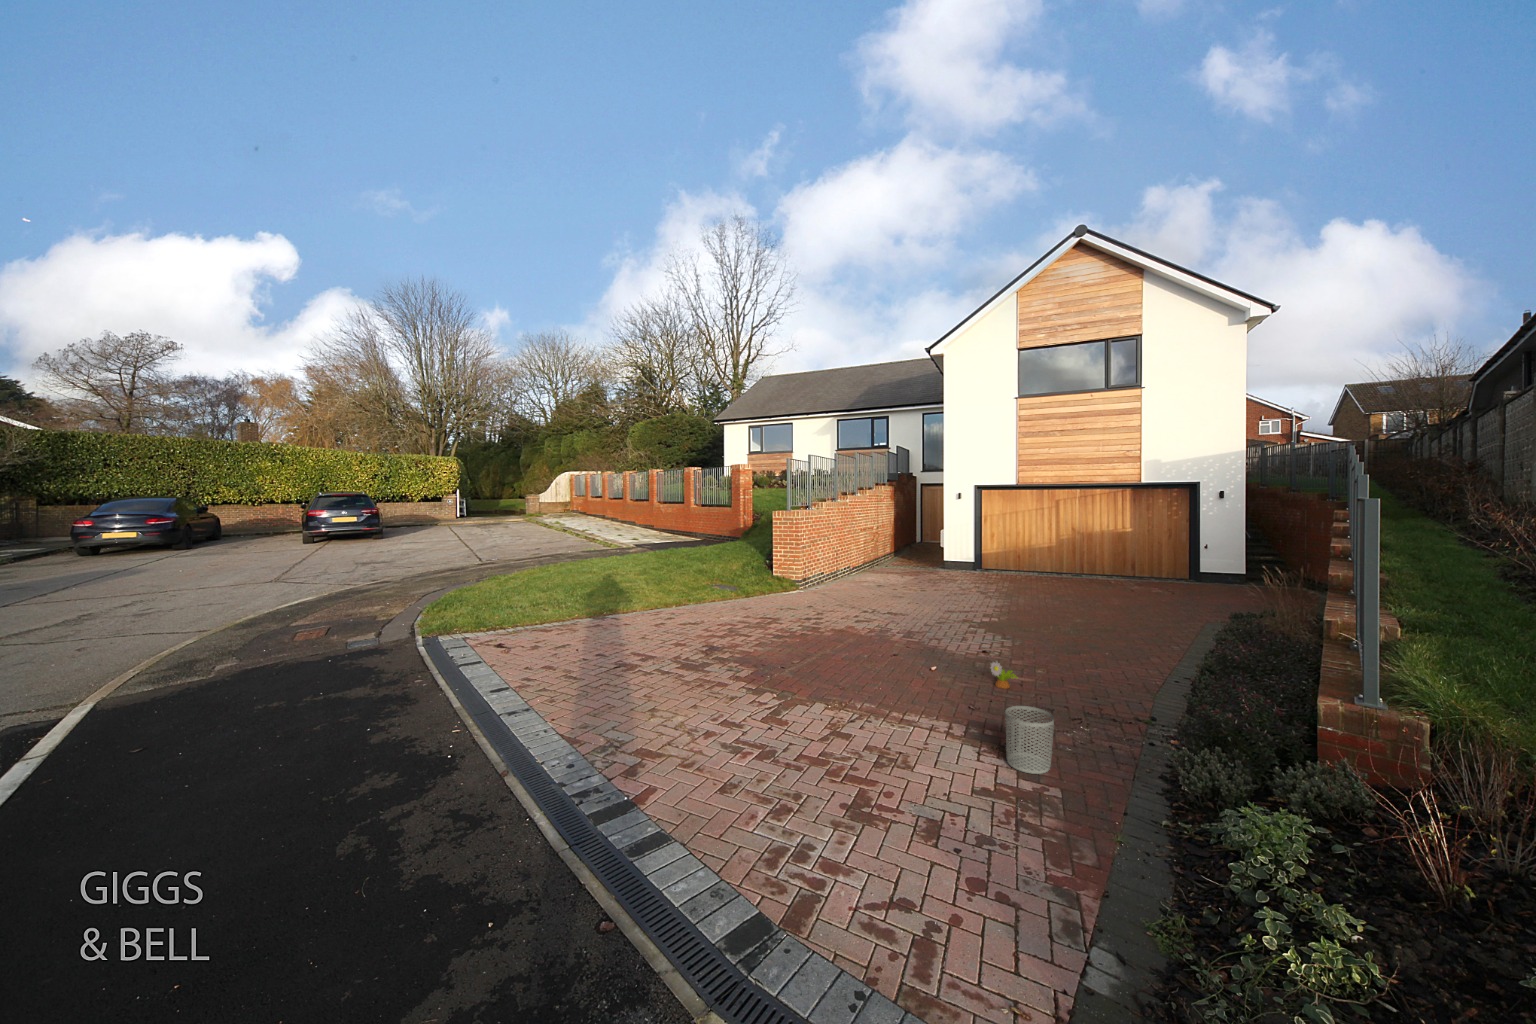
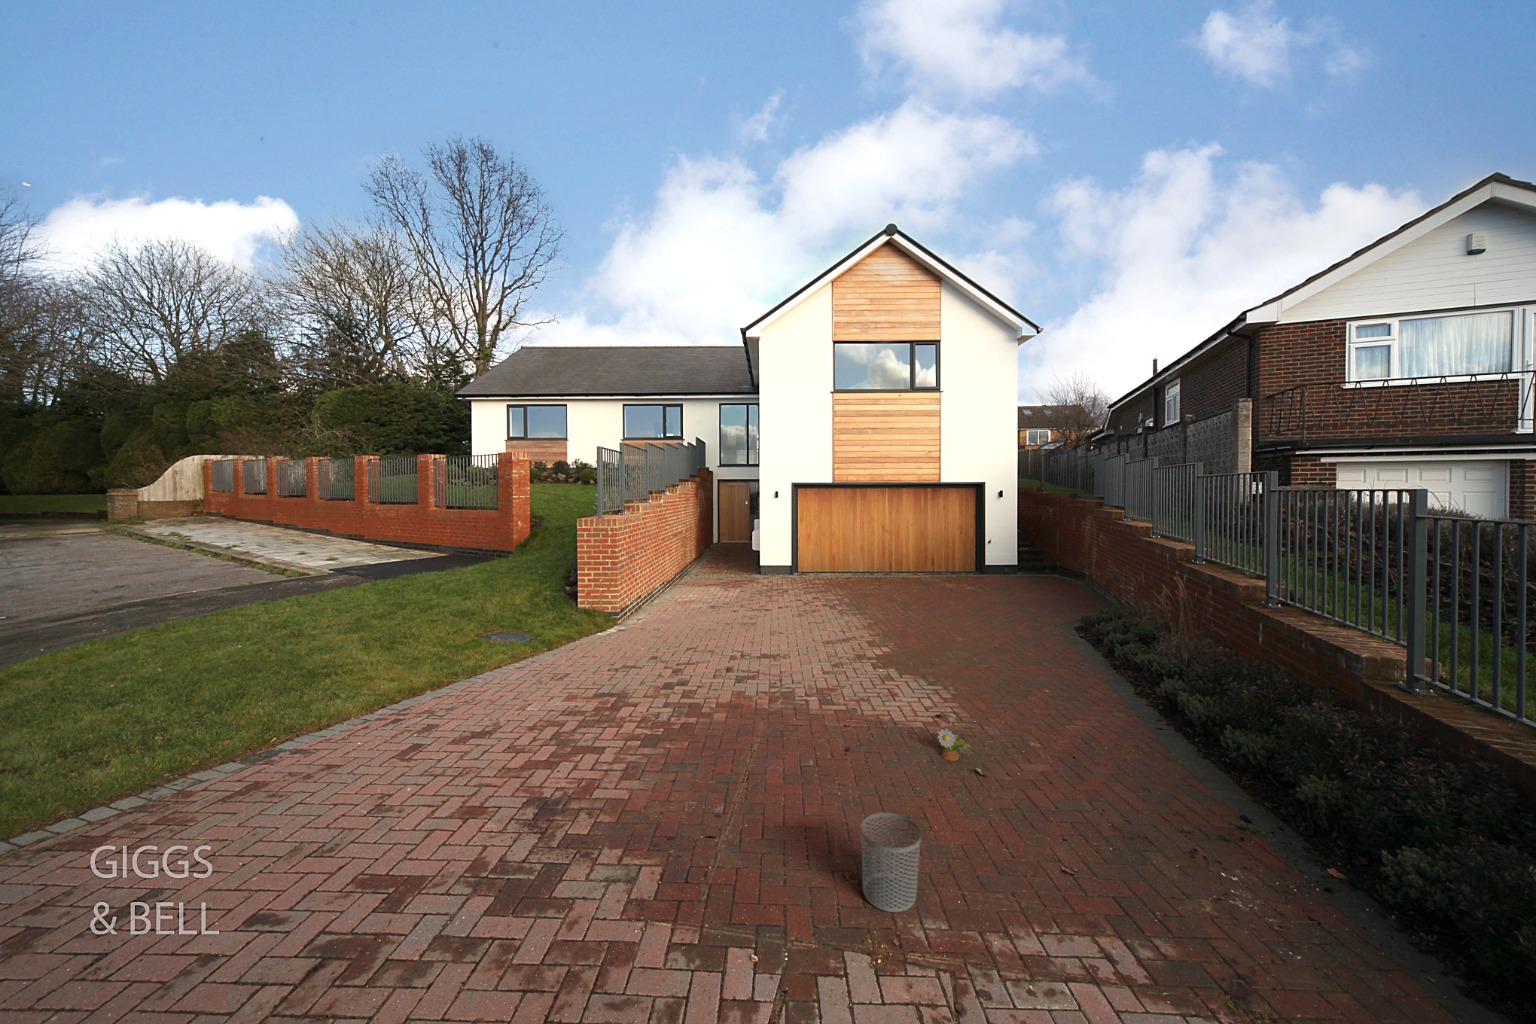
waste bin: present [1005,706,1054,774] -> present [861,813,921,912]

